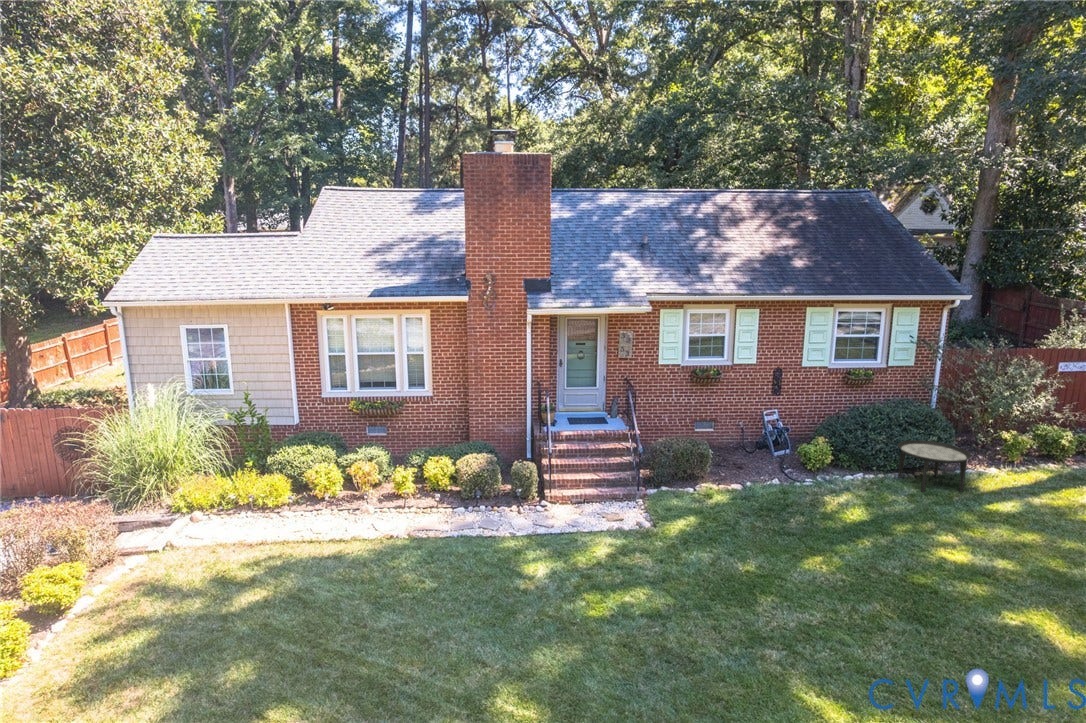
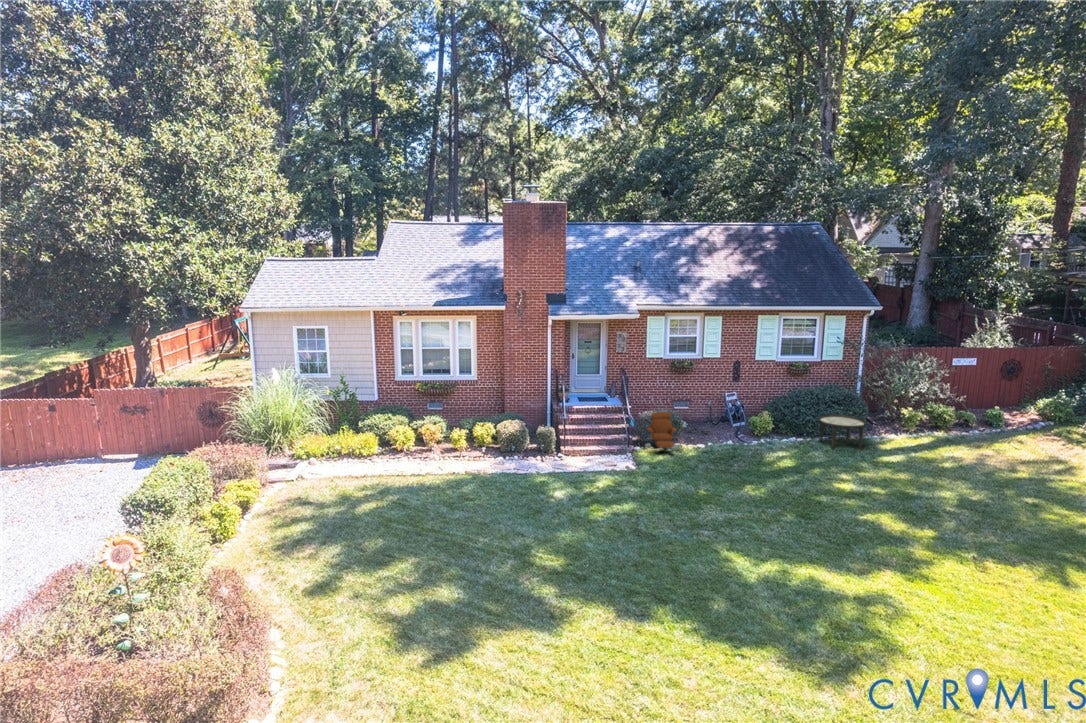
lounge chair: none [665,442,706,507] -> present [647,412,676,455]

